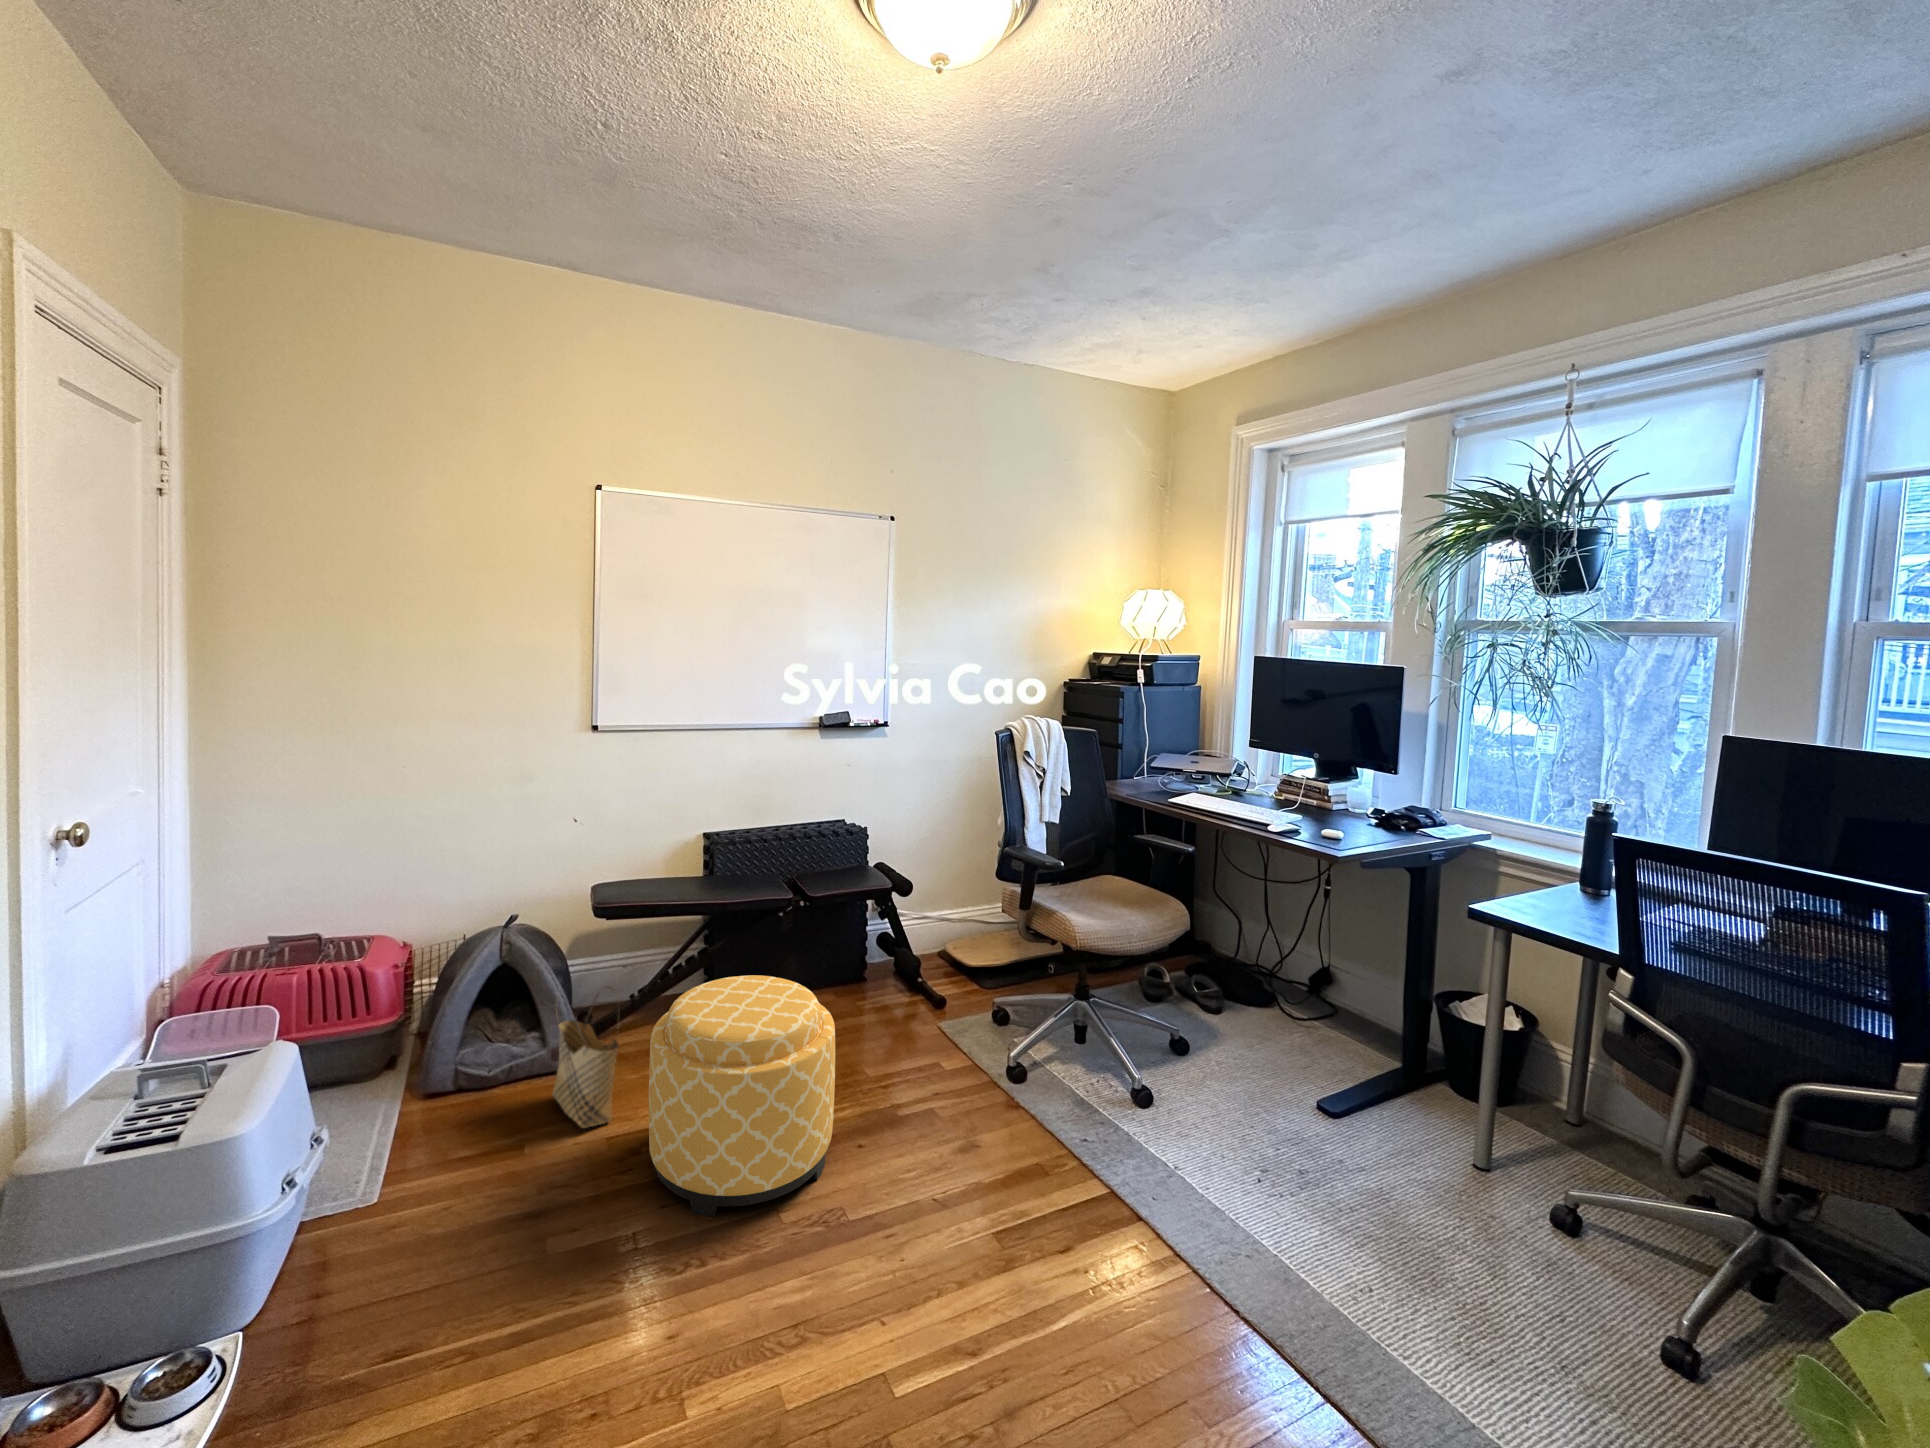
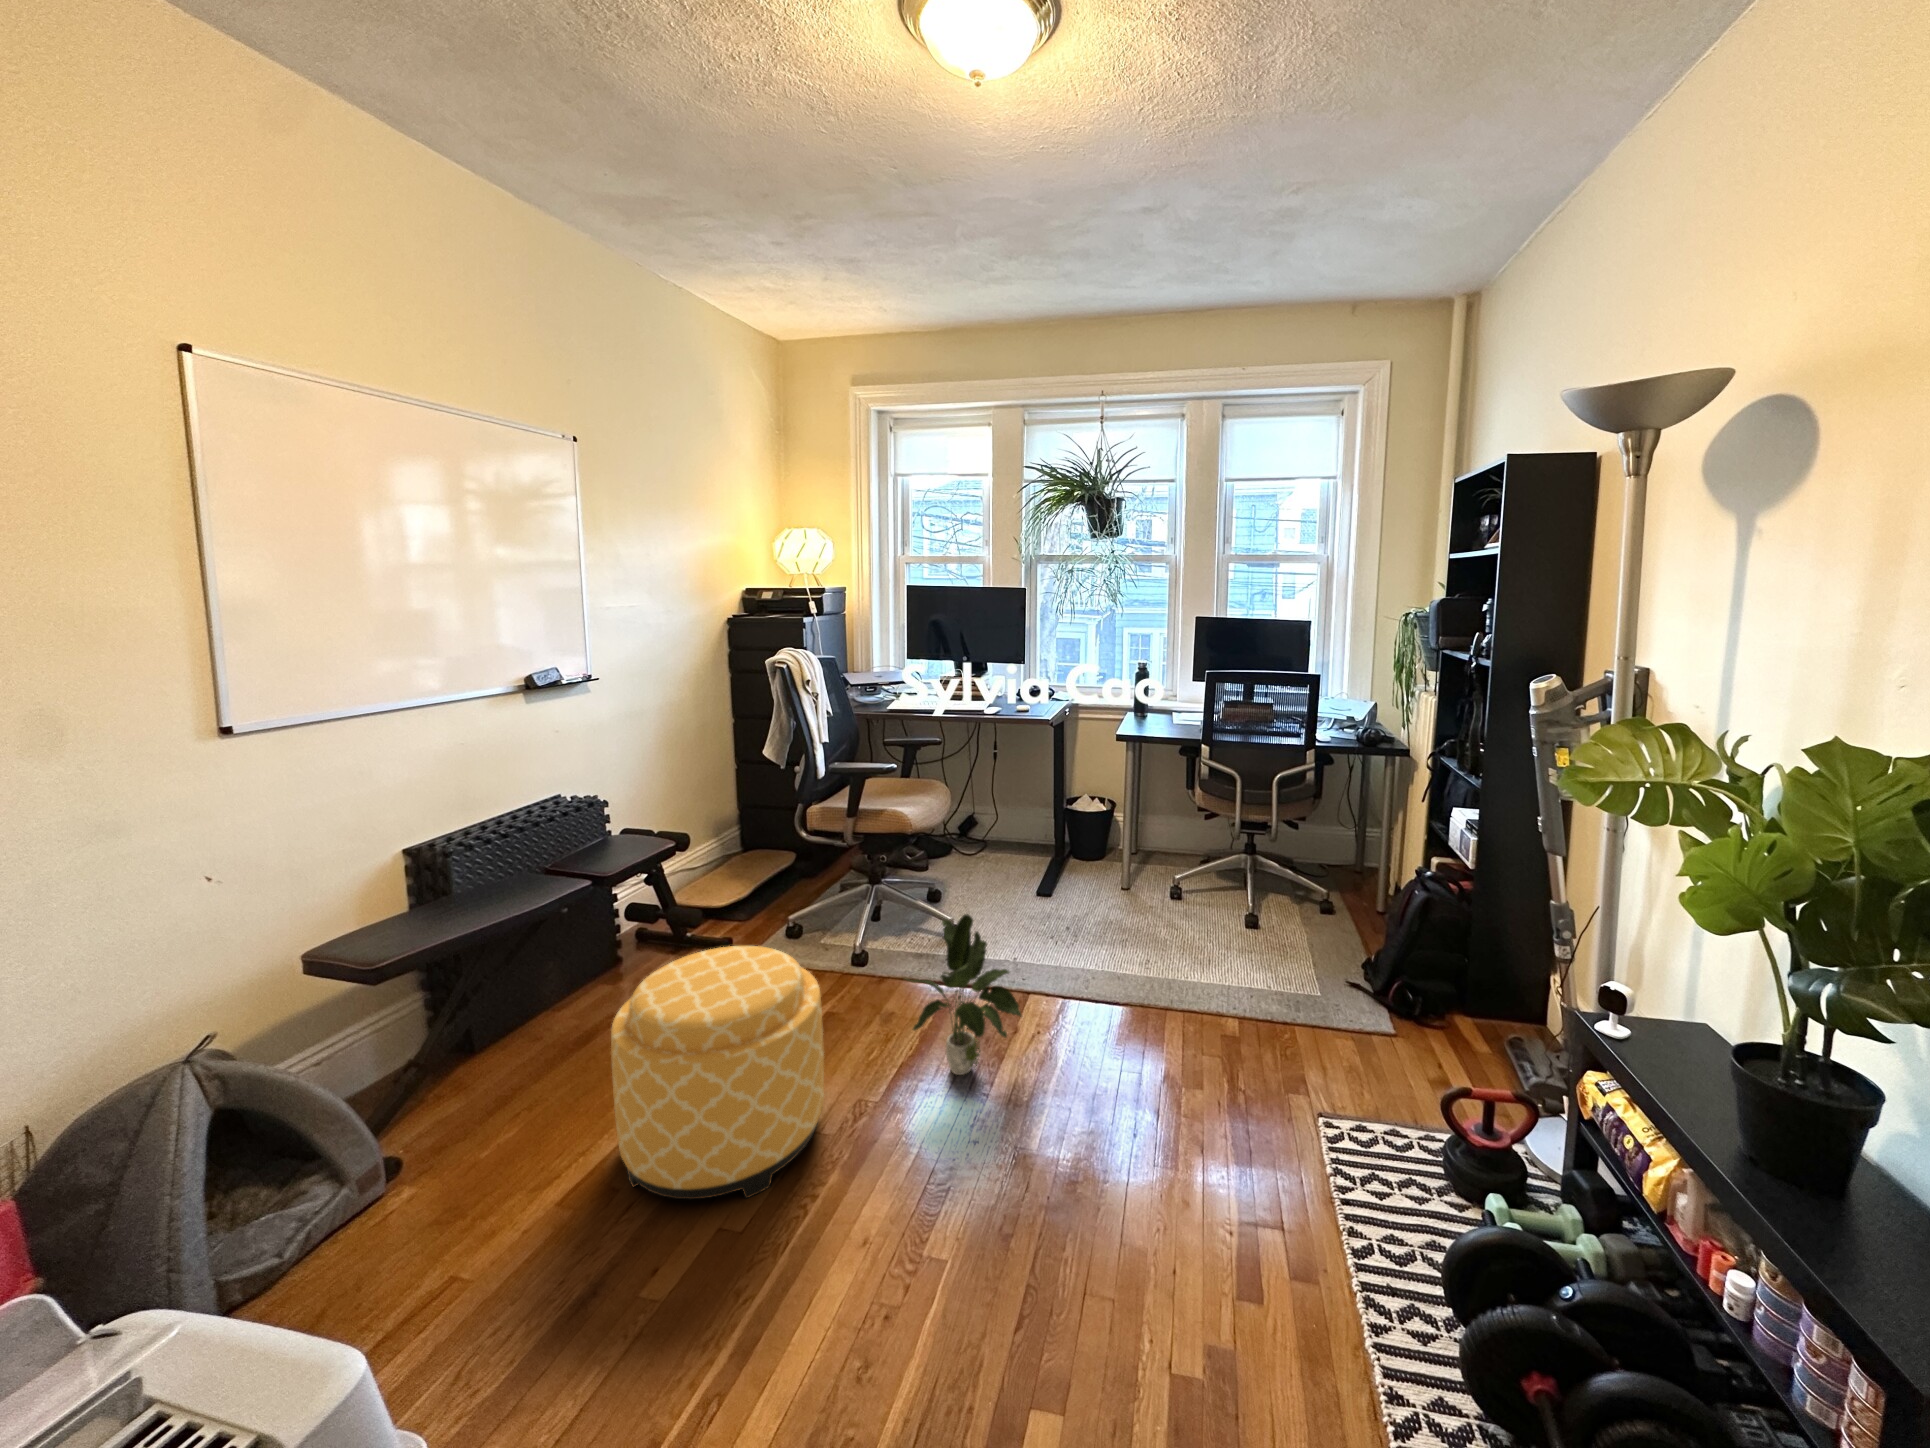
woven basket: present [552,986,619,1128] -> none [387,1058,527,1245]
potted plant: none [886,1049,1036,1250] -> present [907,914,1022,1075]

